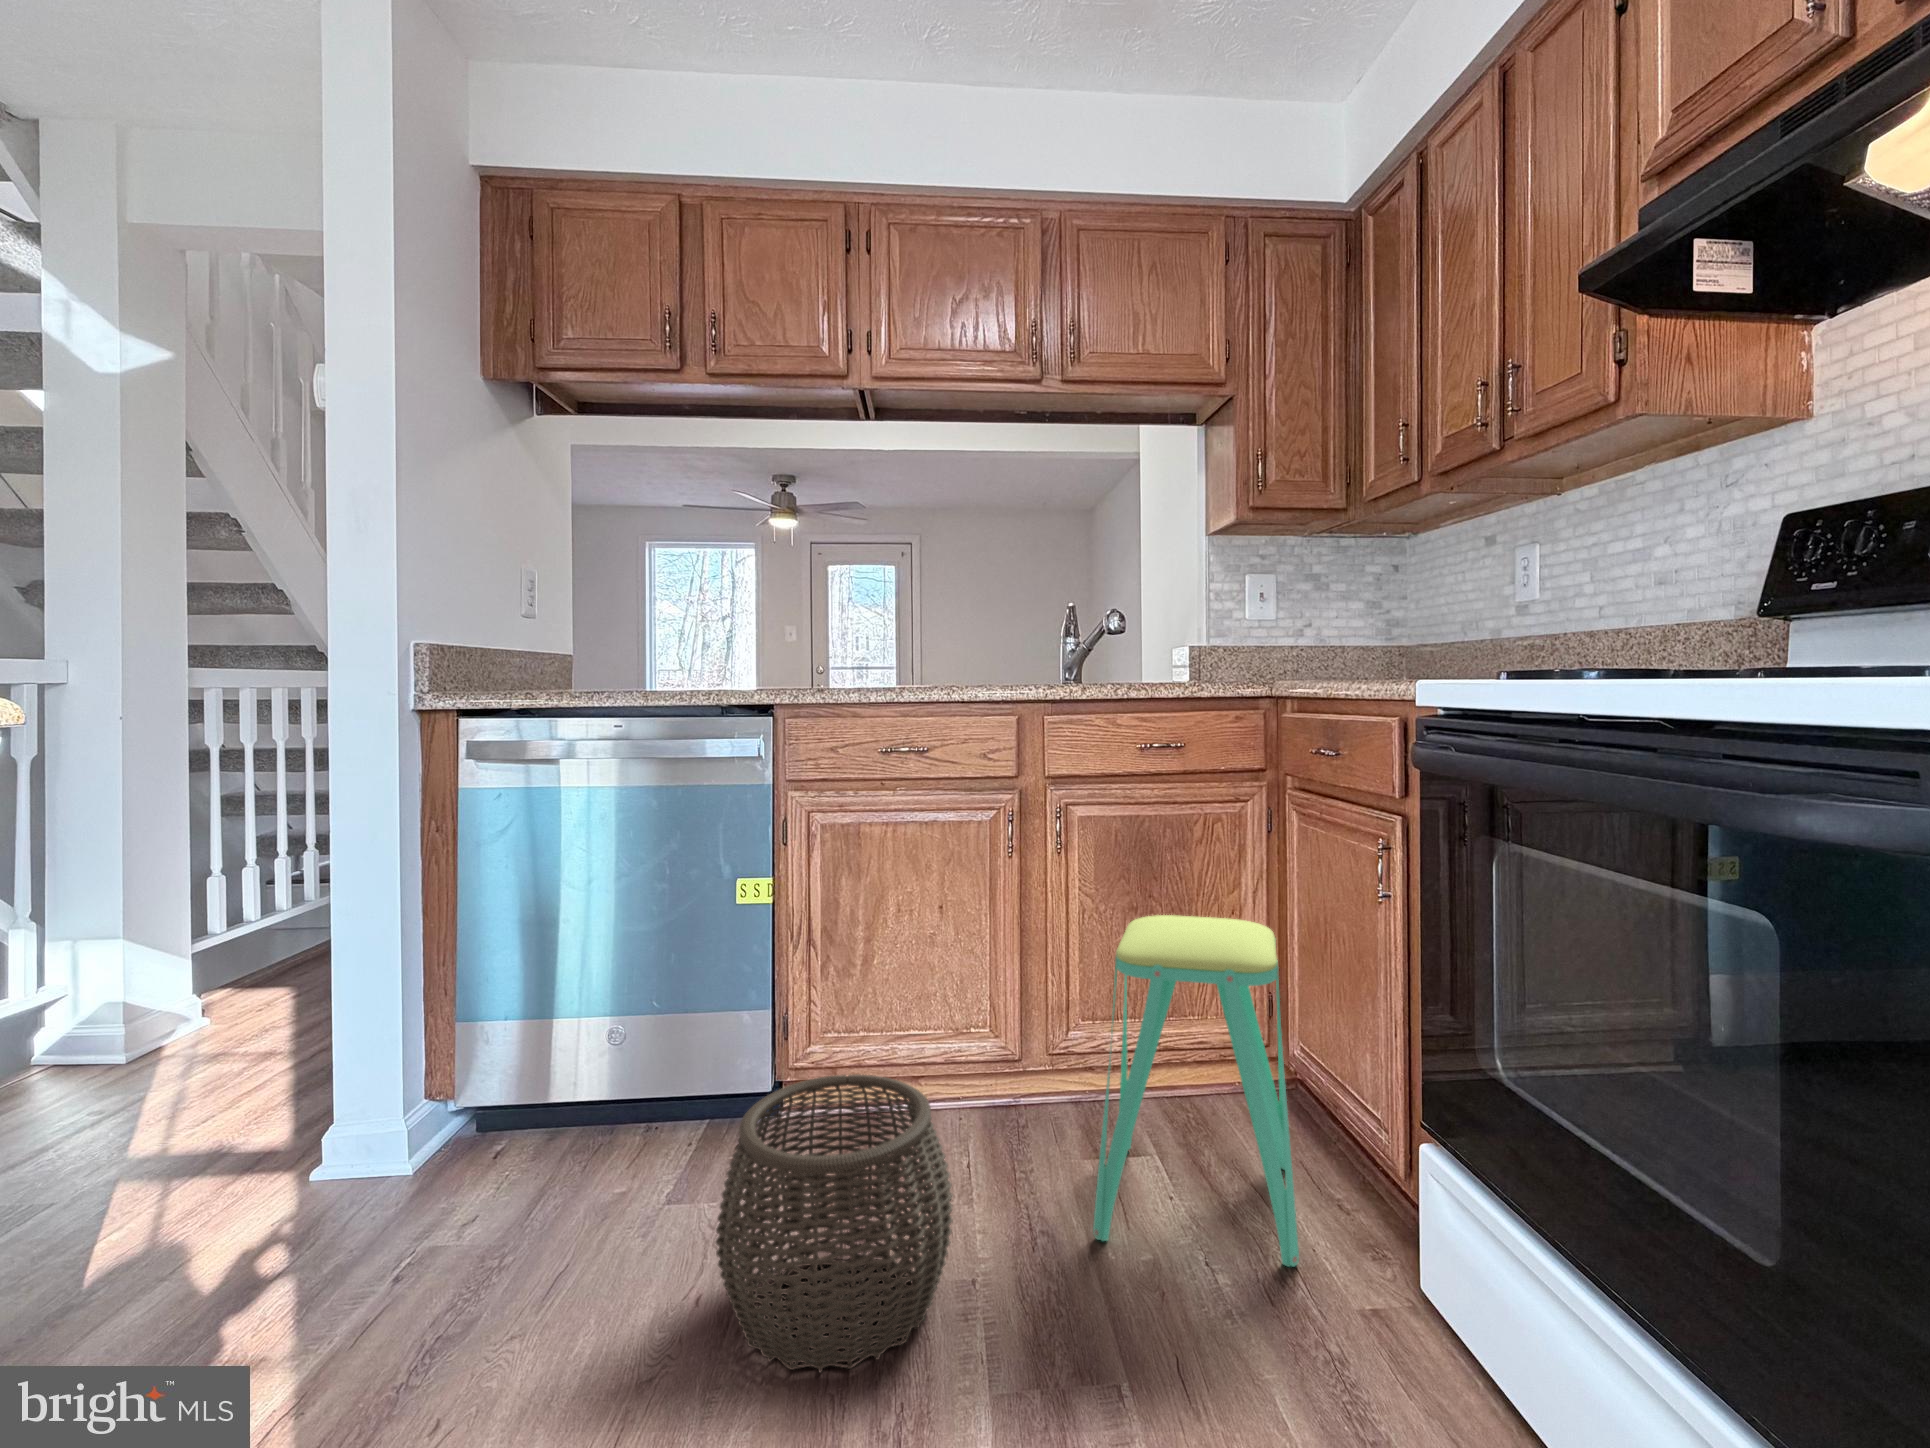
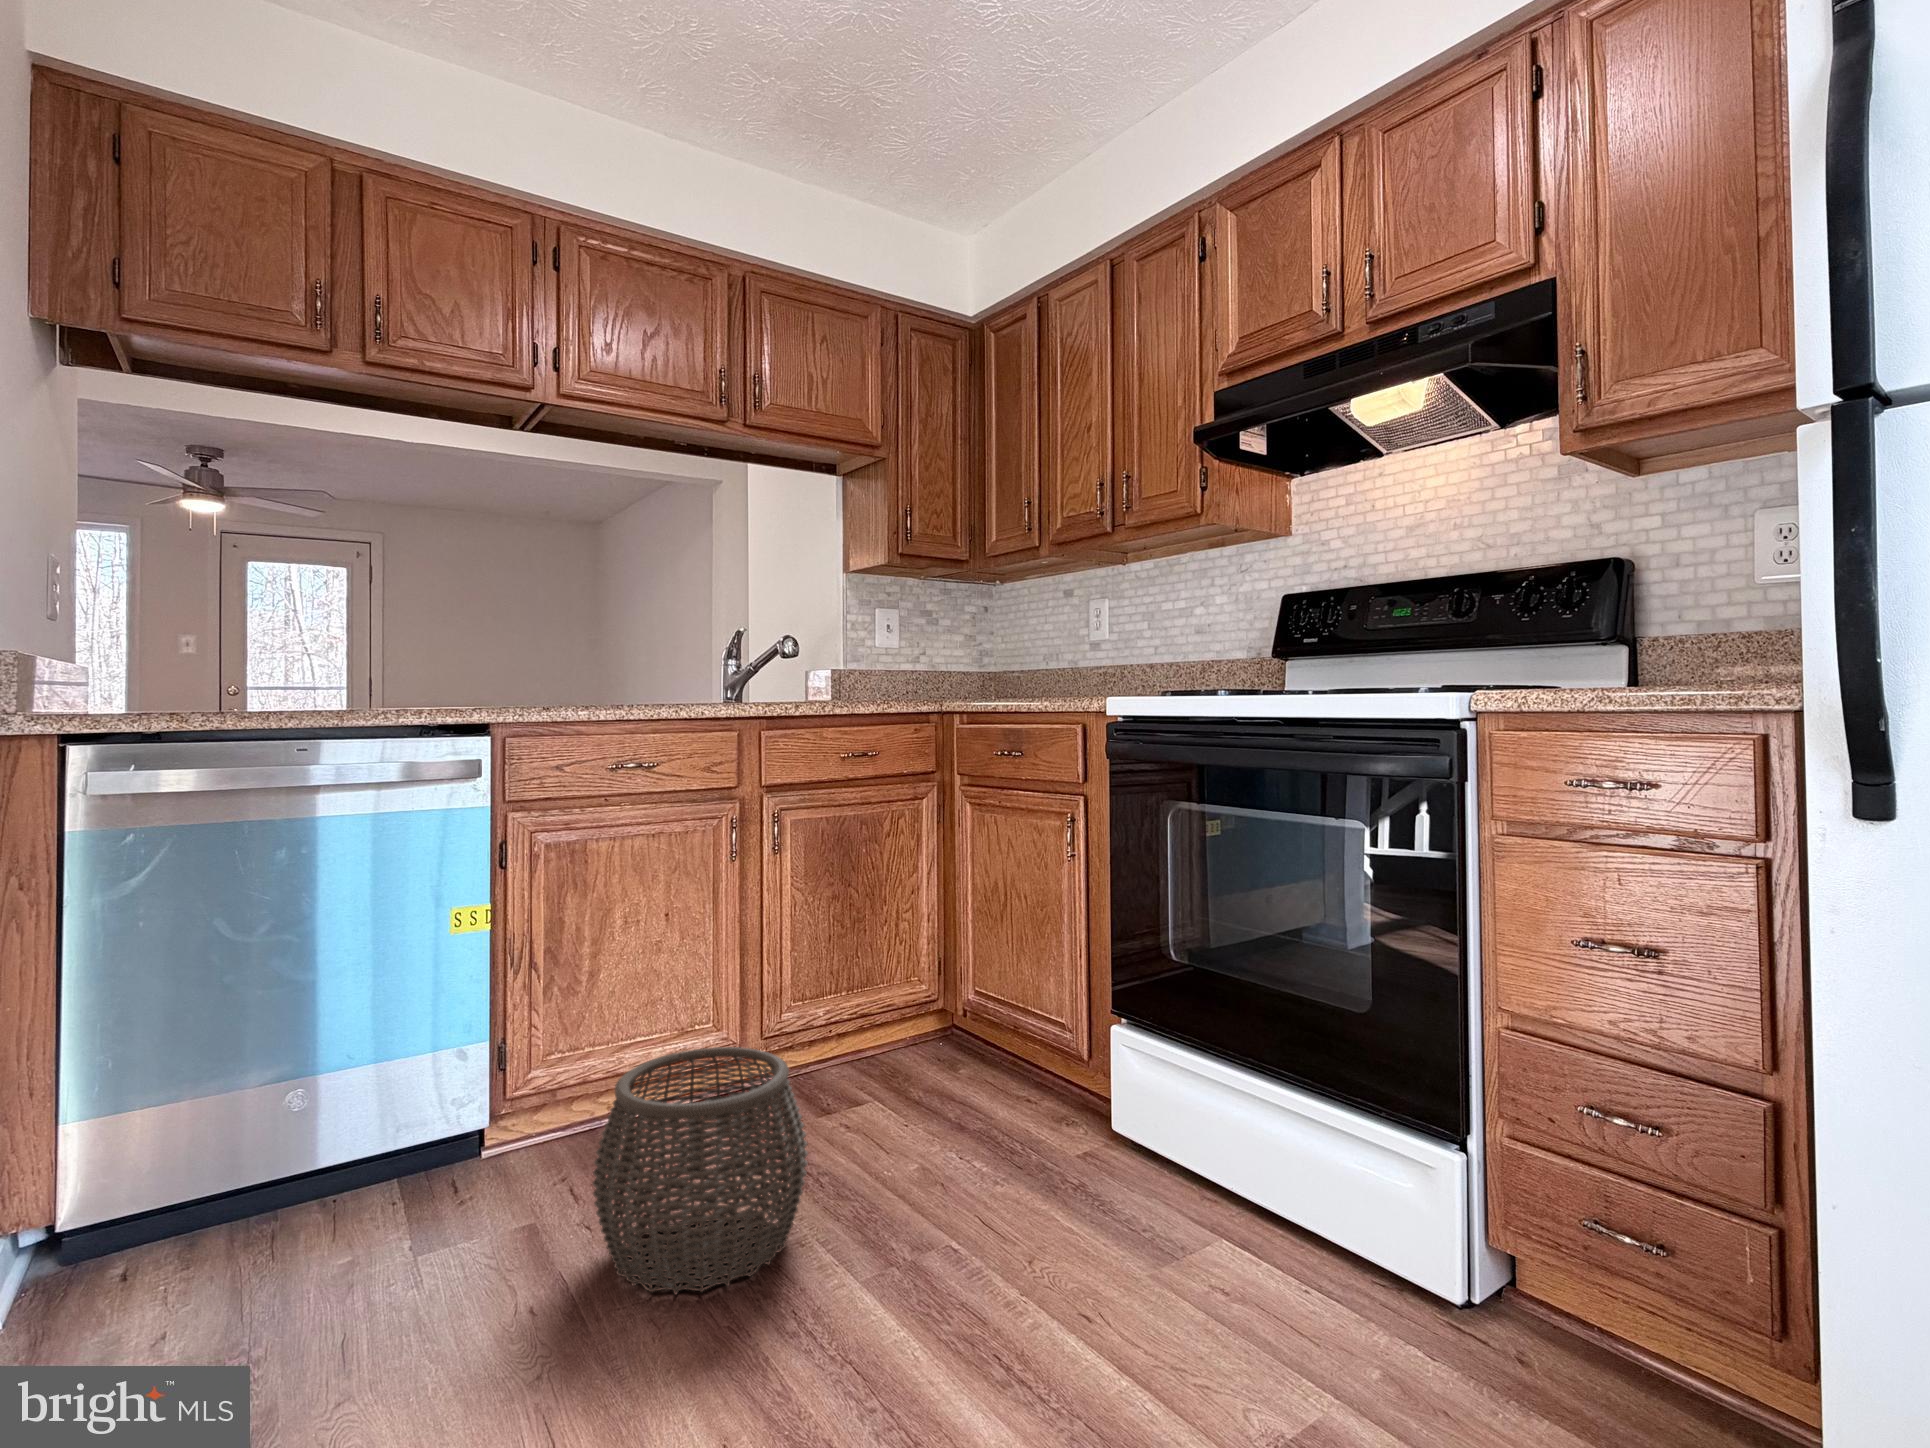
stool: present [1093,915,1299,1267] -> none [849,887,1028,1153]

